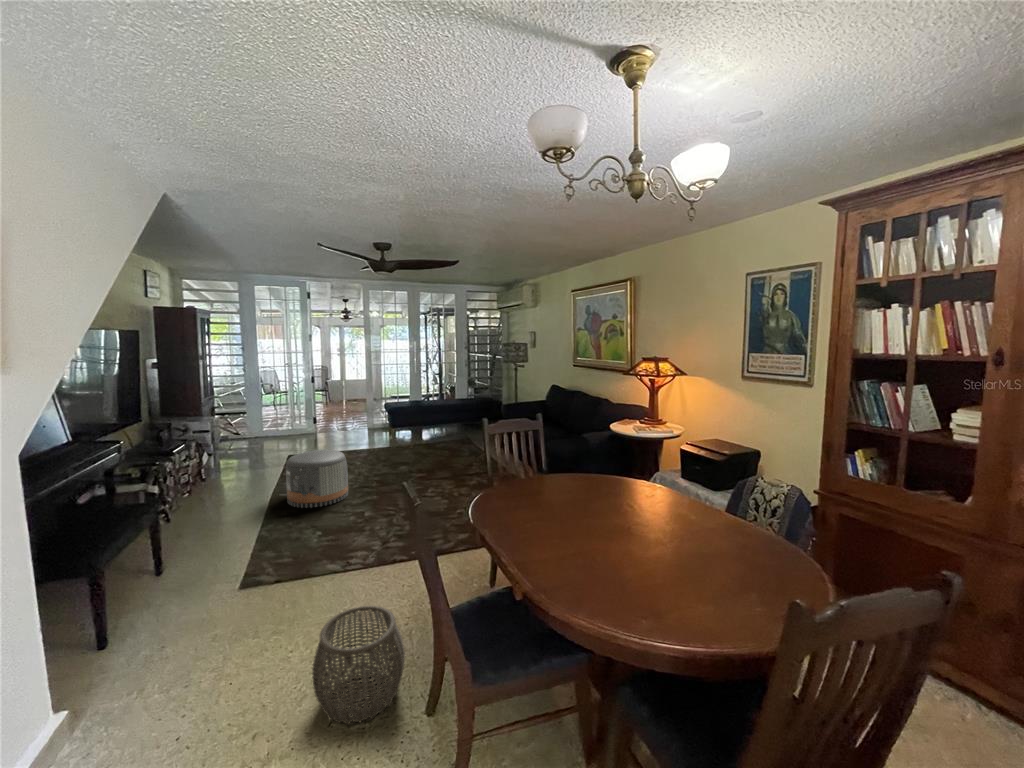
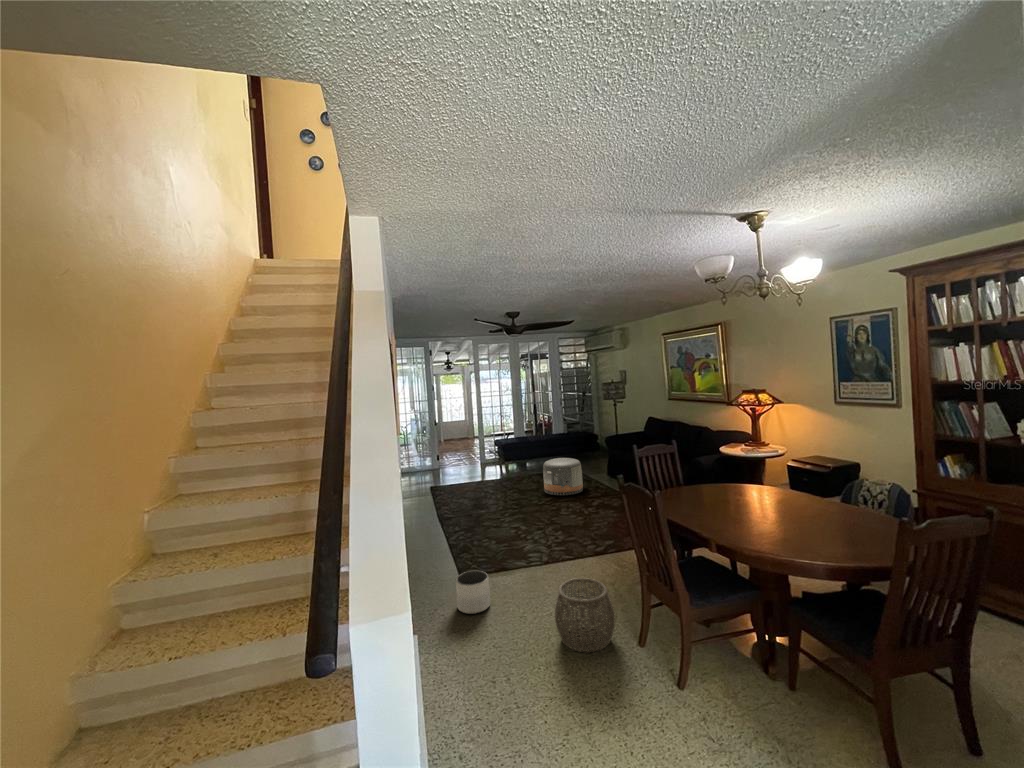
pouf: present [286,450,348,508] -> present [543,458,583,495]
planter: none [204,583,261,648] -> present [456,571,490,614]

